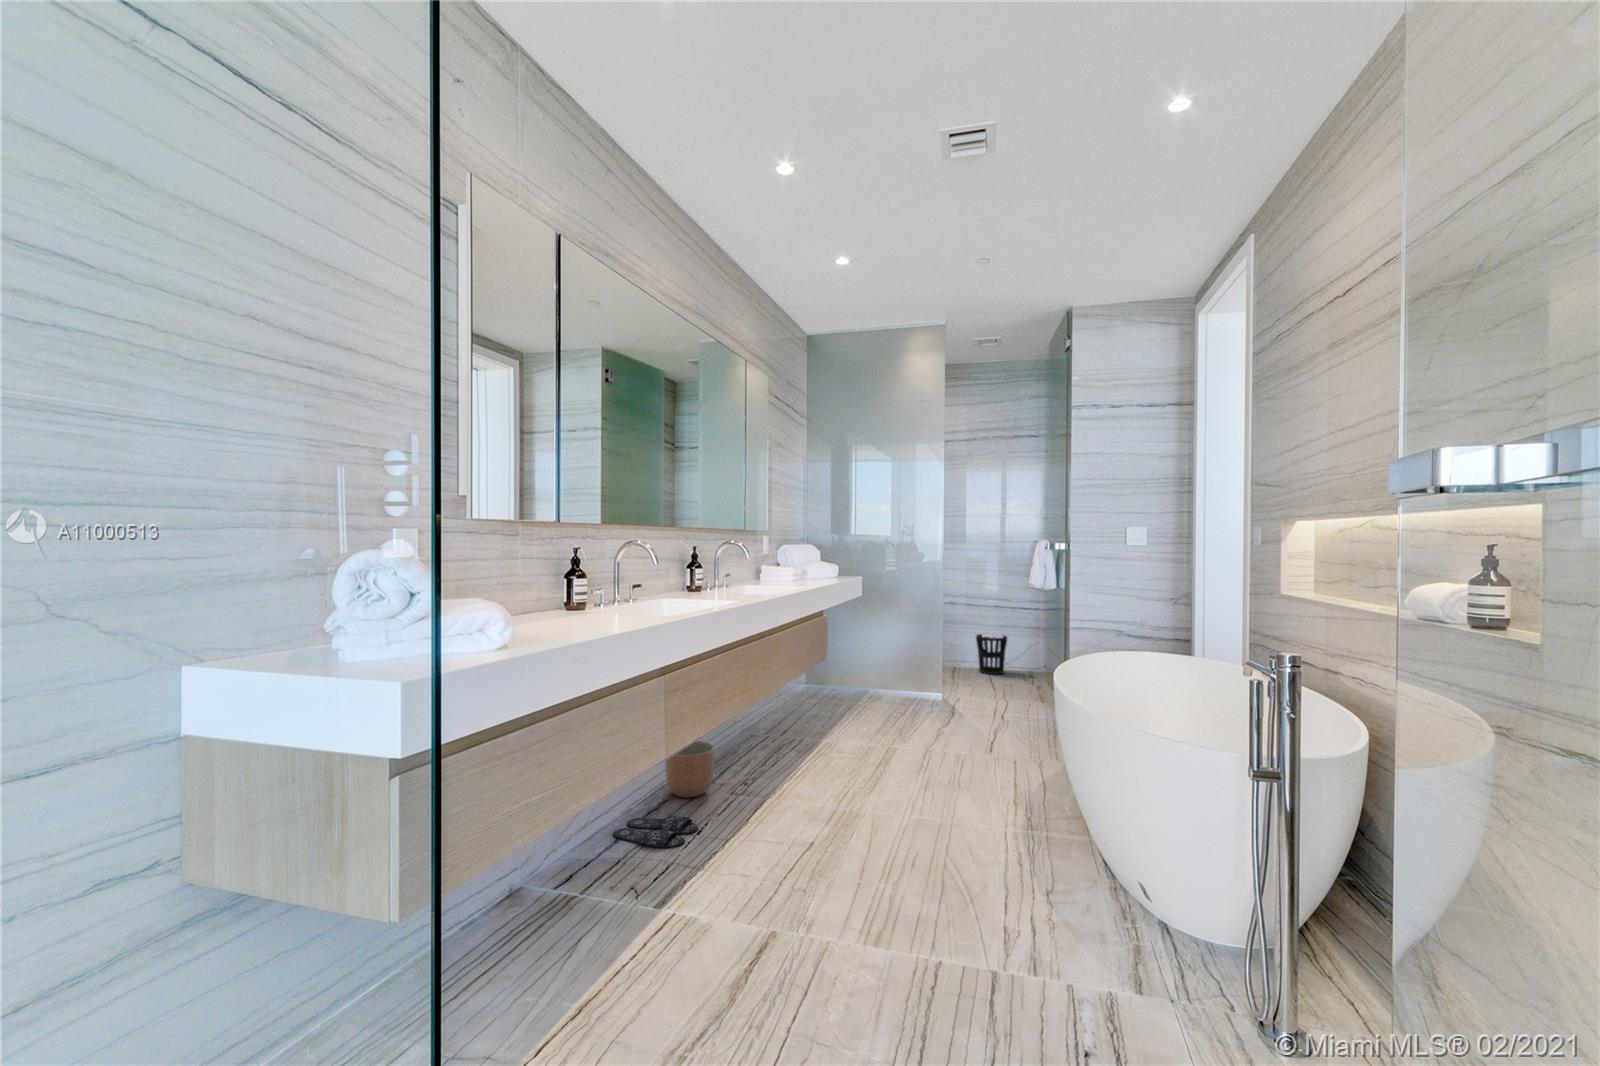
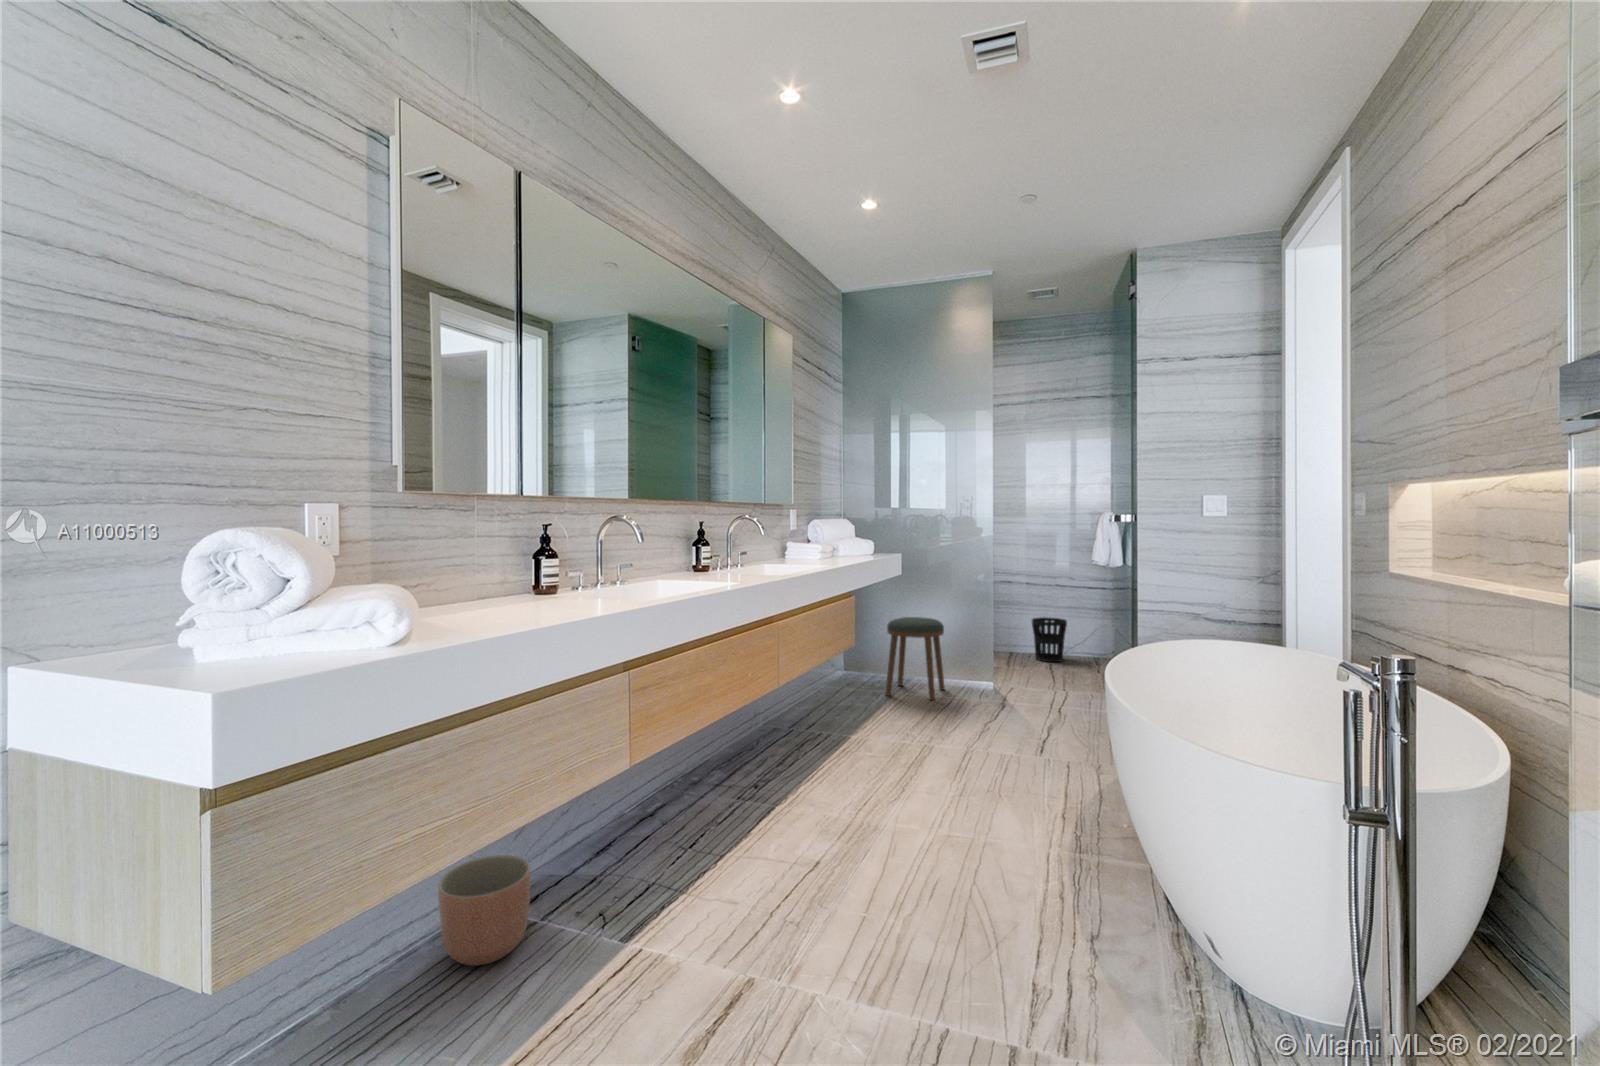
stool: none [849,633,902,708] -> present [885,617,945,700]
planter: present [665,741,715,797] -> present [438,855,531,966]
slippers: present [613,816,698,848] -> none [598,824,693,863]

